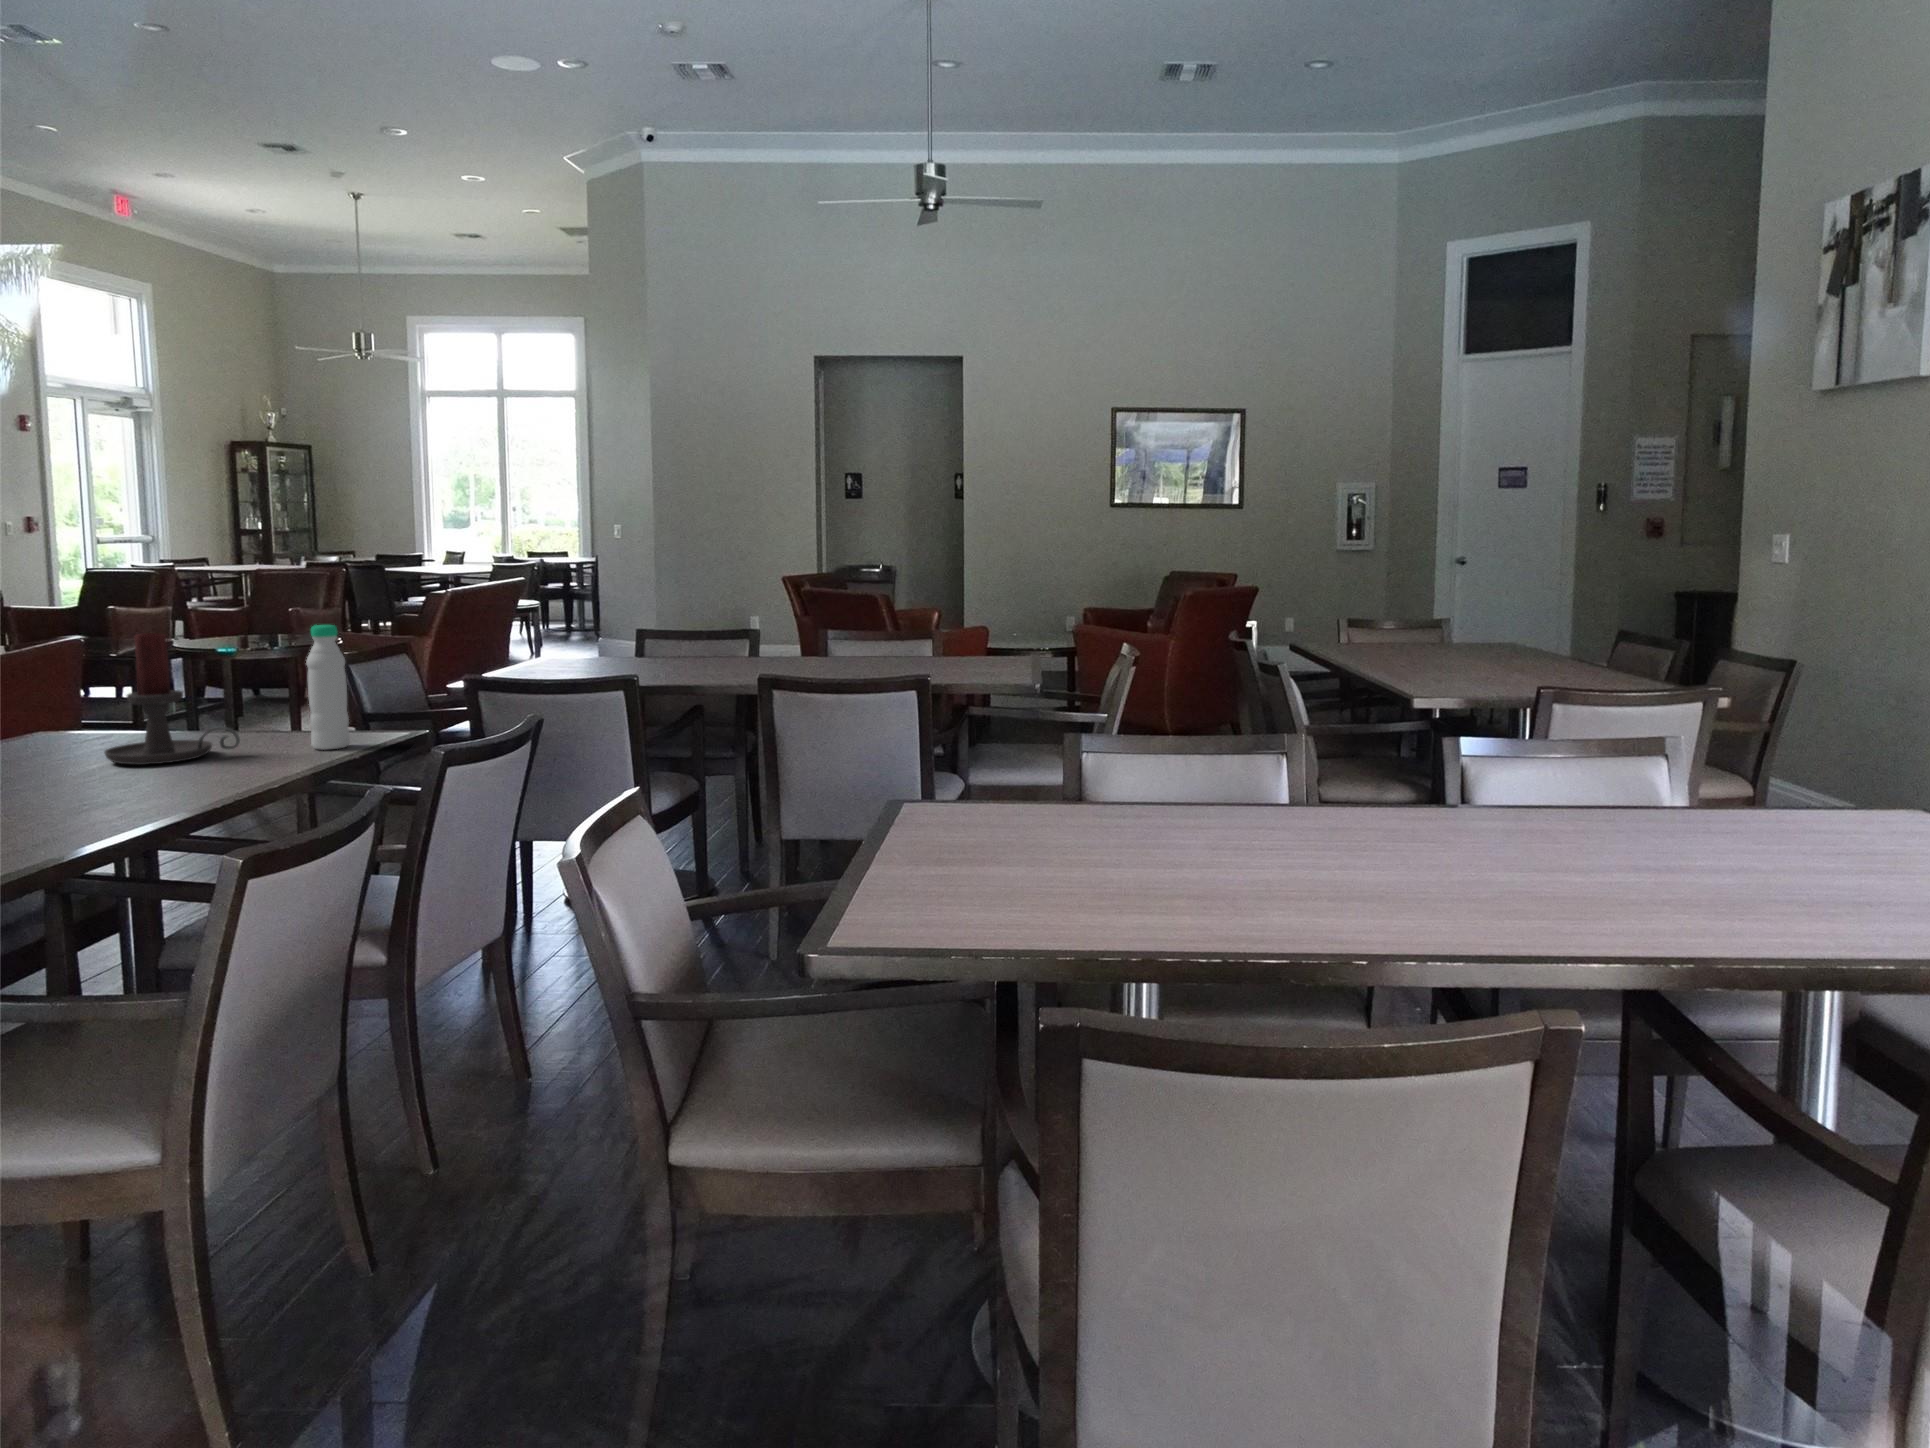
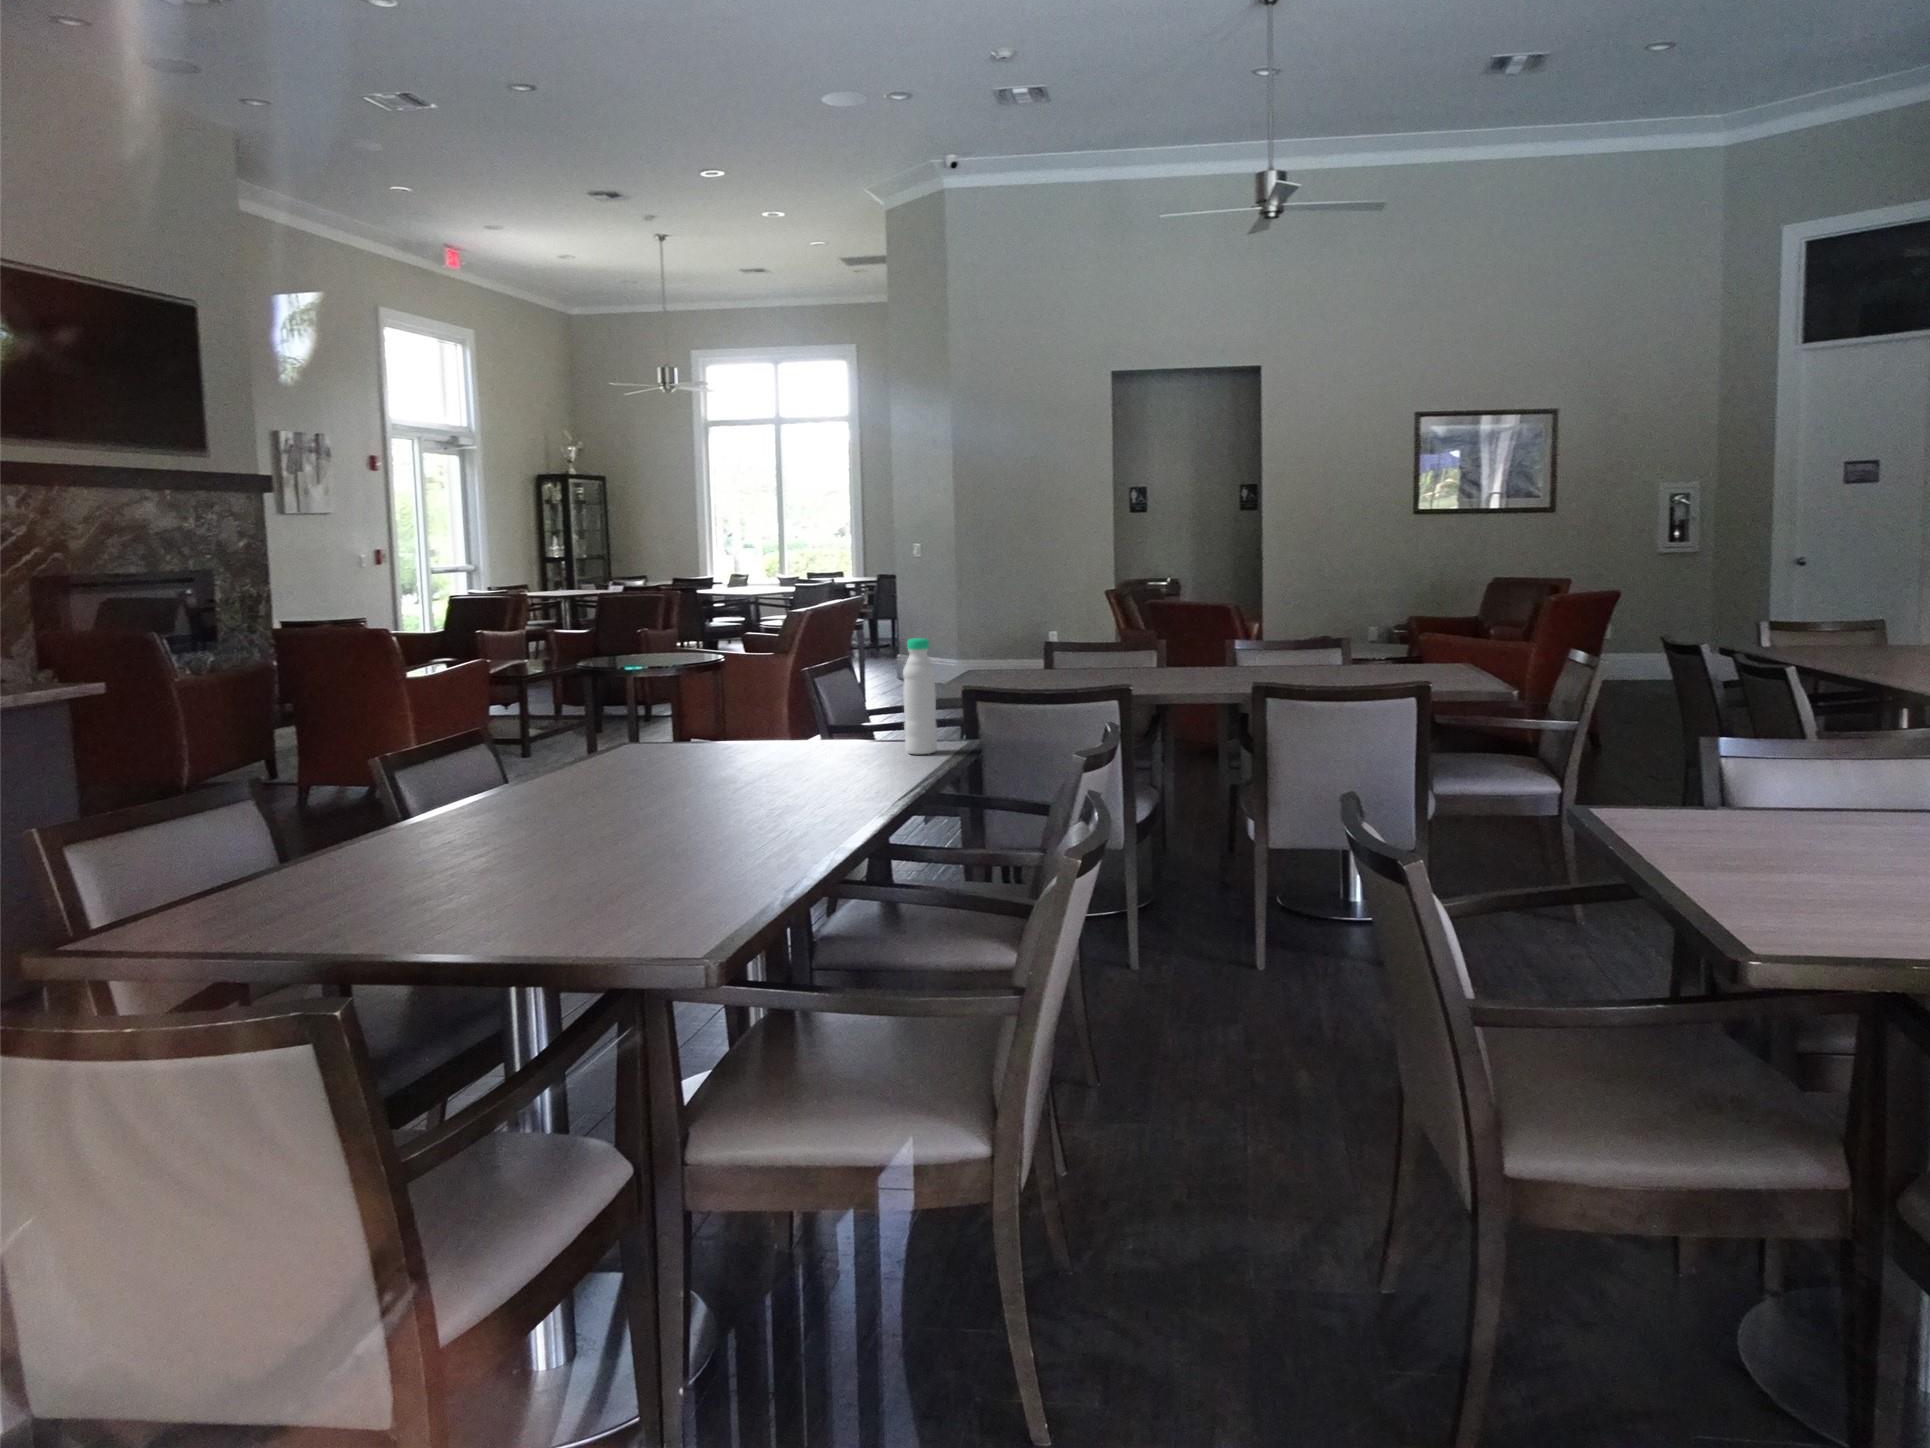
candle holder: present [104,633,240,765] -> none [739,646,849,768]

